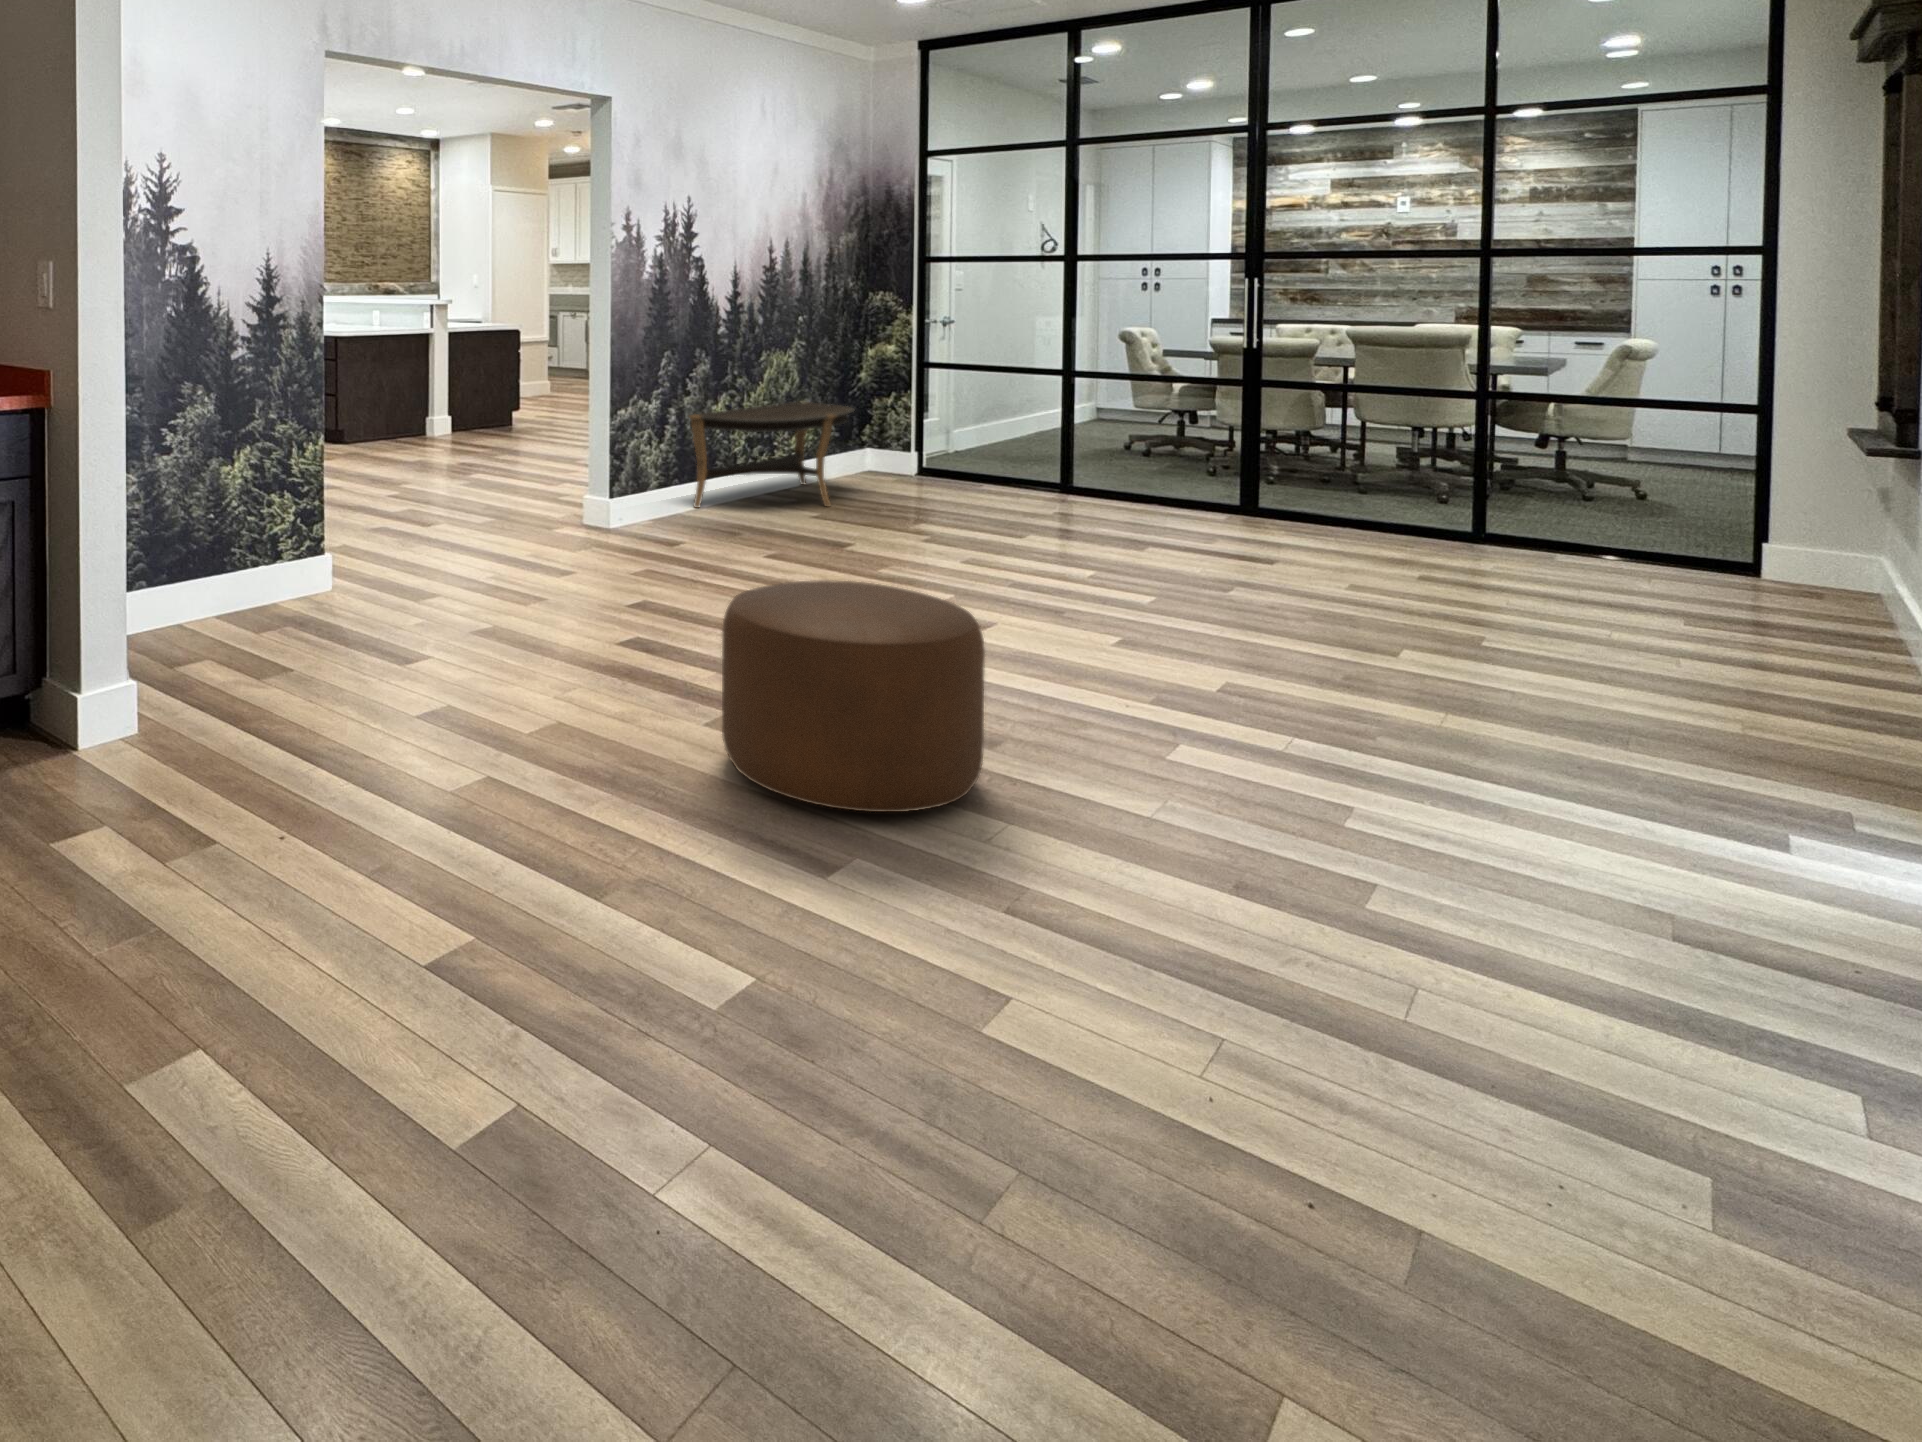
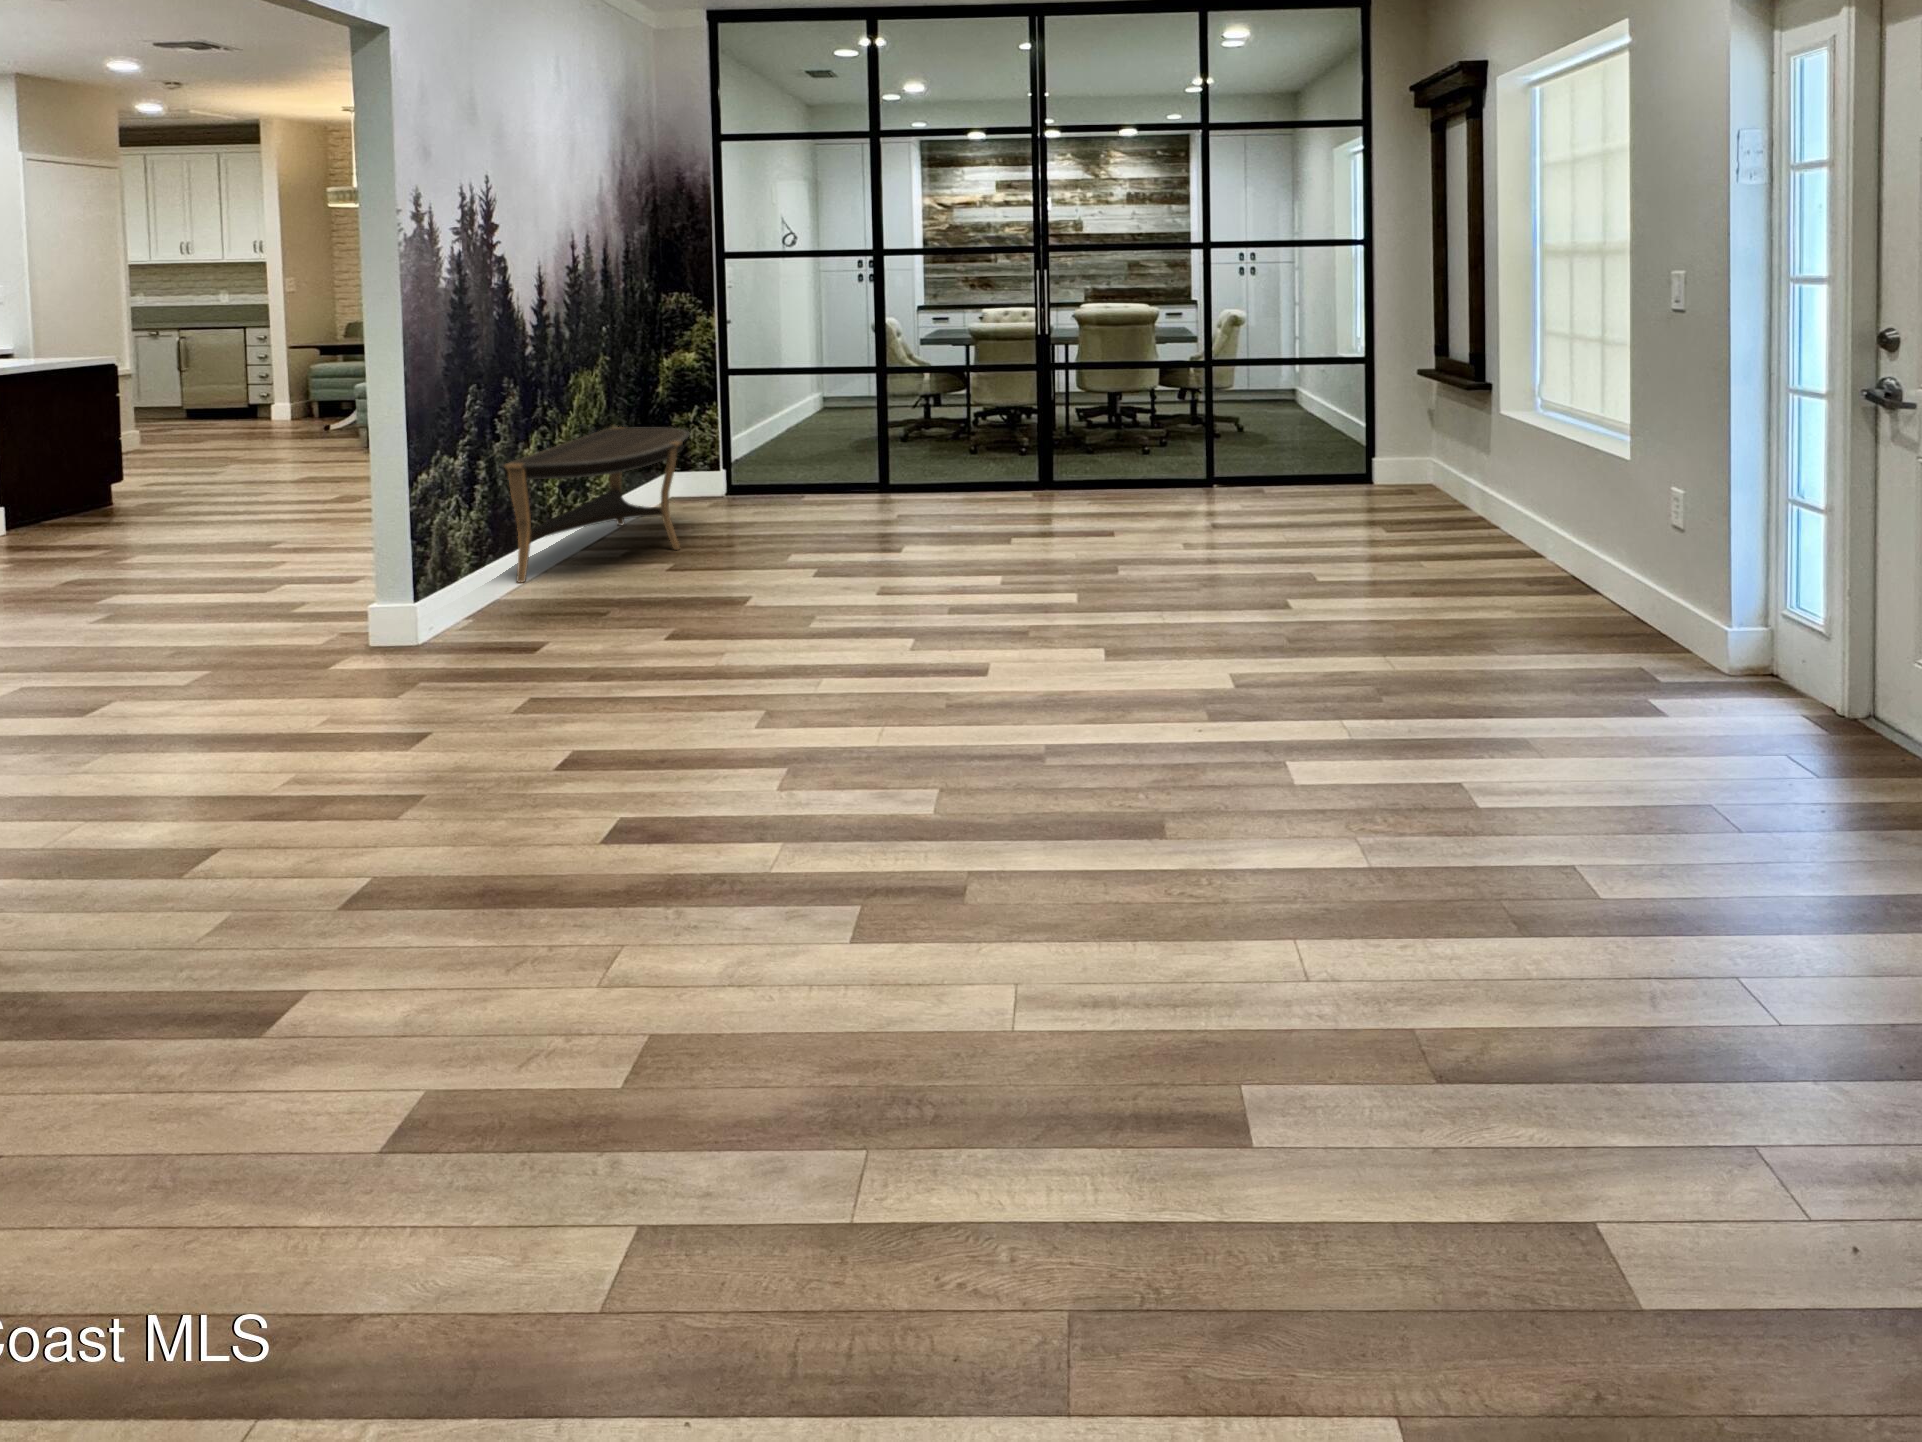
ottoman: present [722,580,985,812] -> none [938,688,1282,1053]

